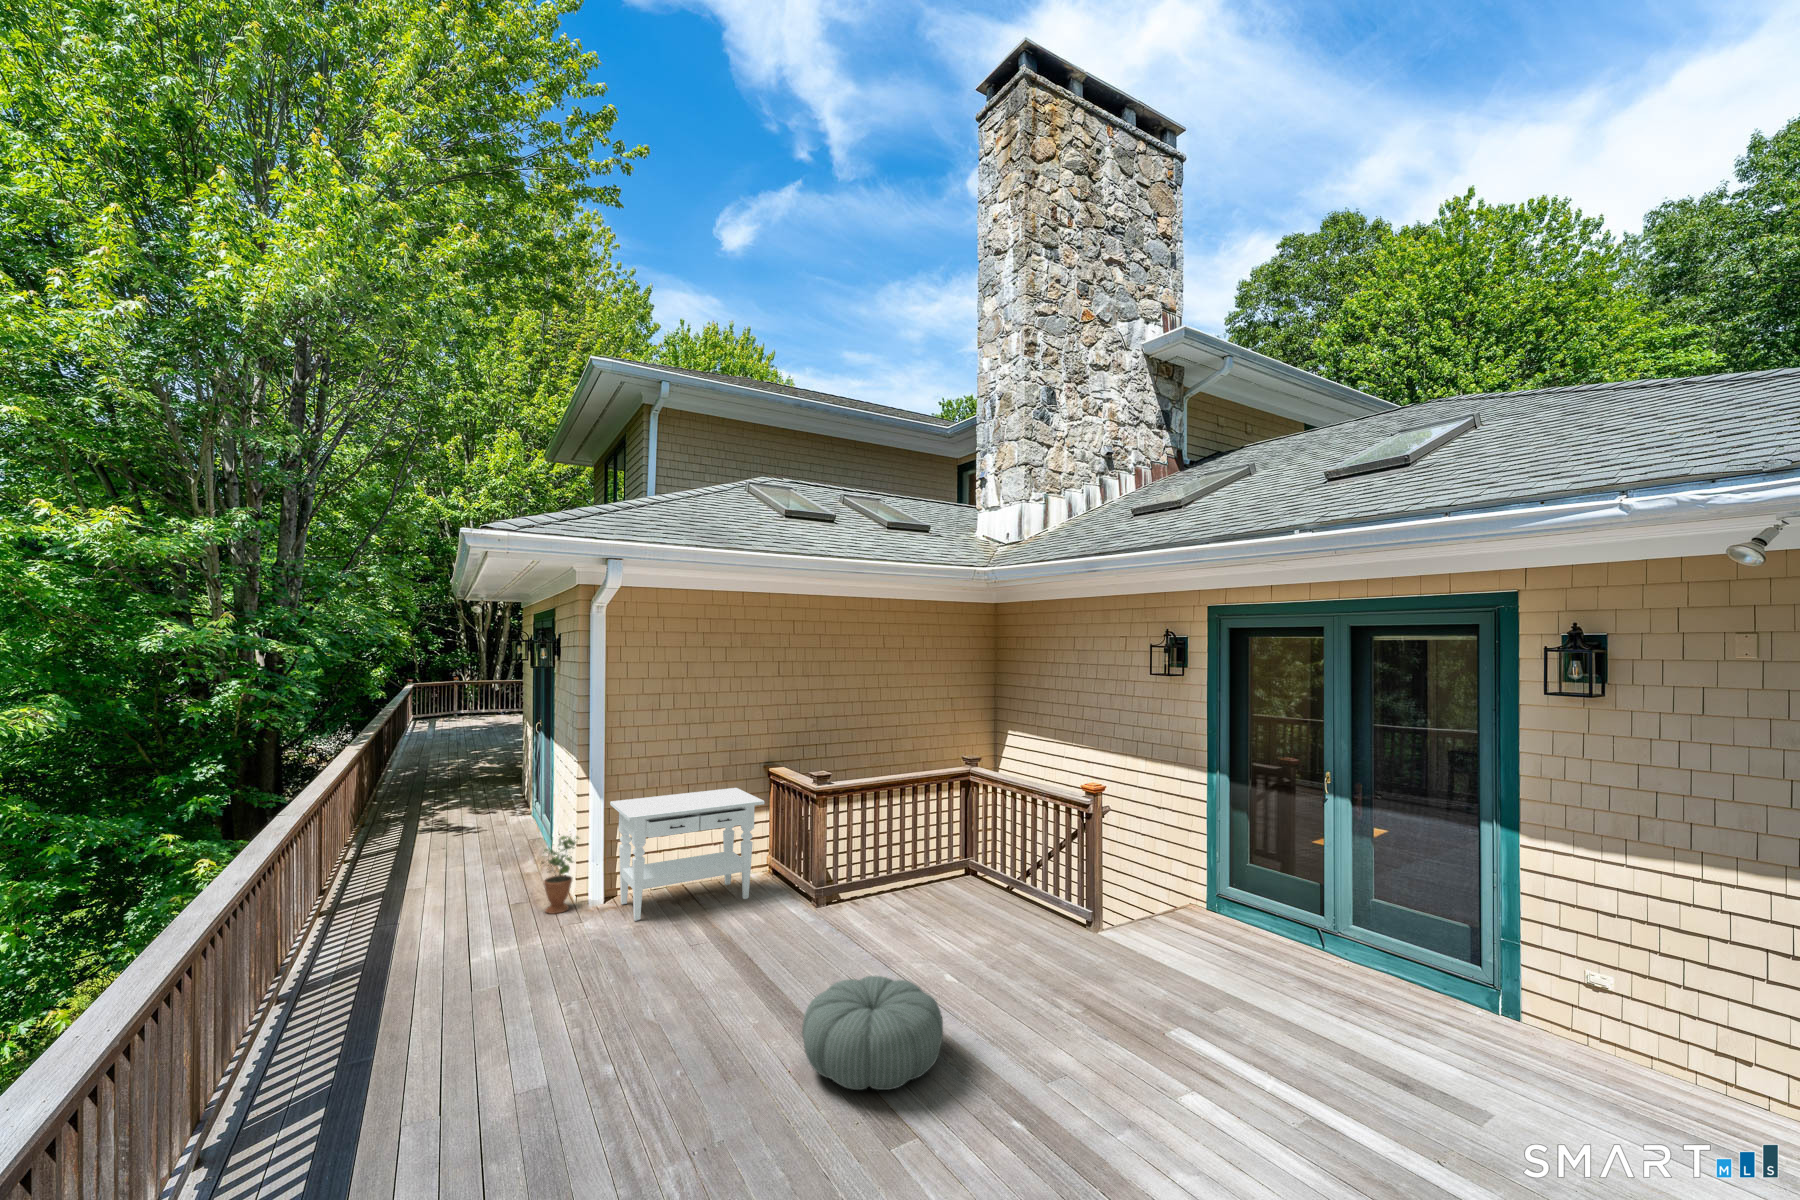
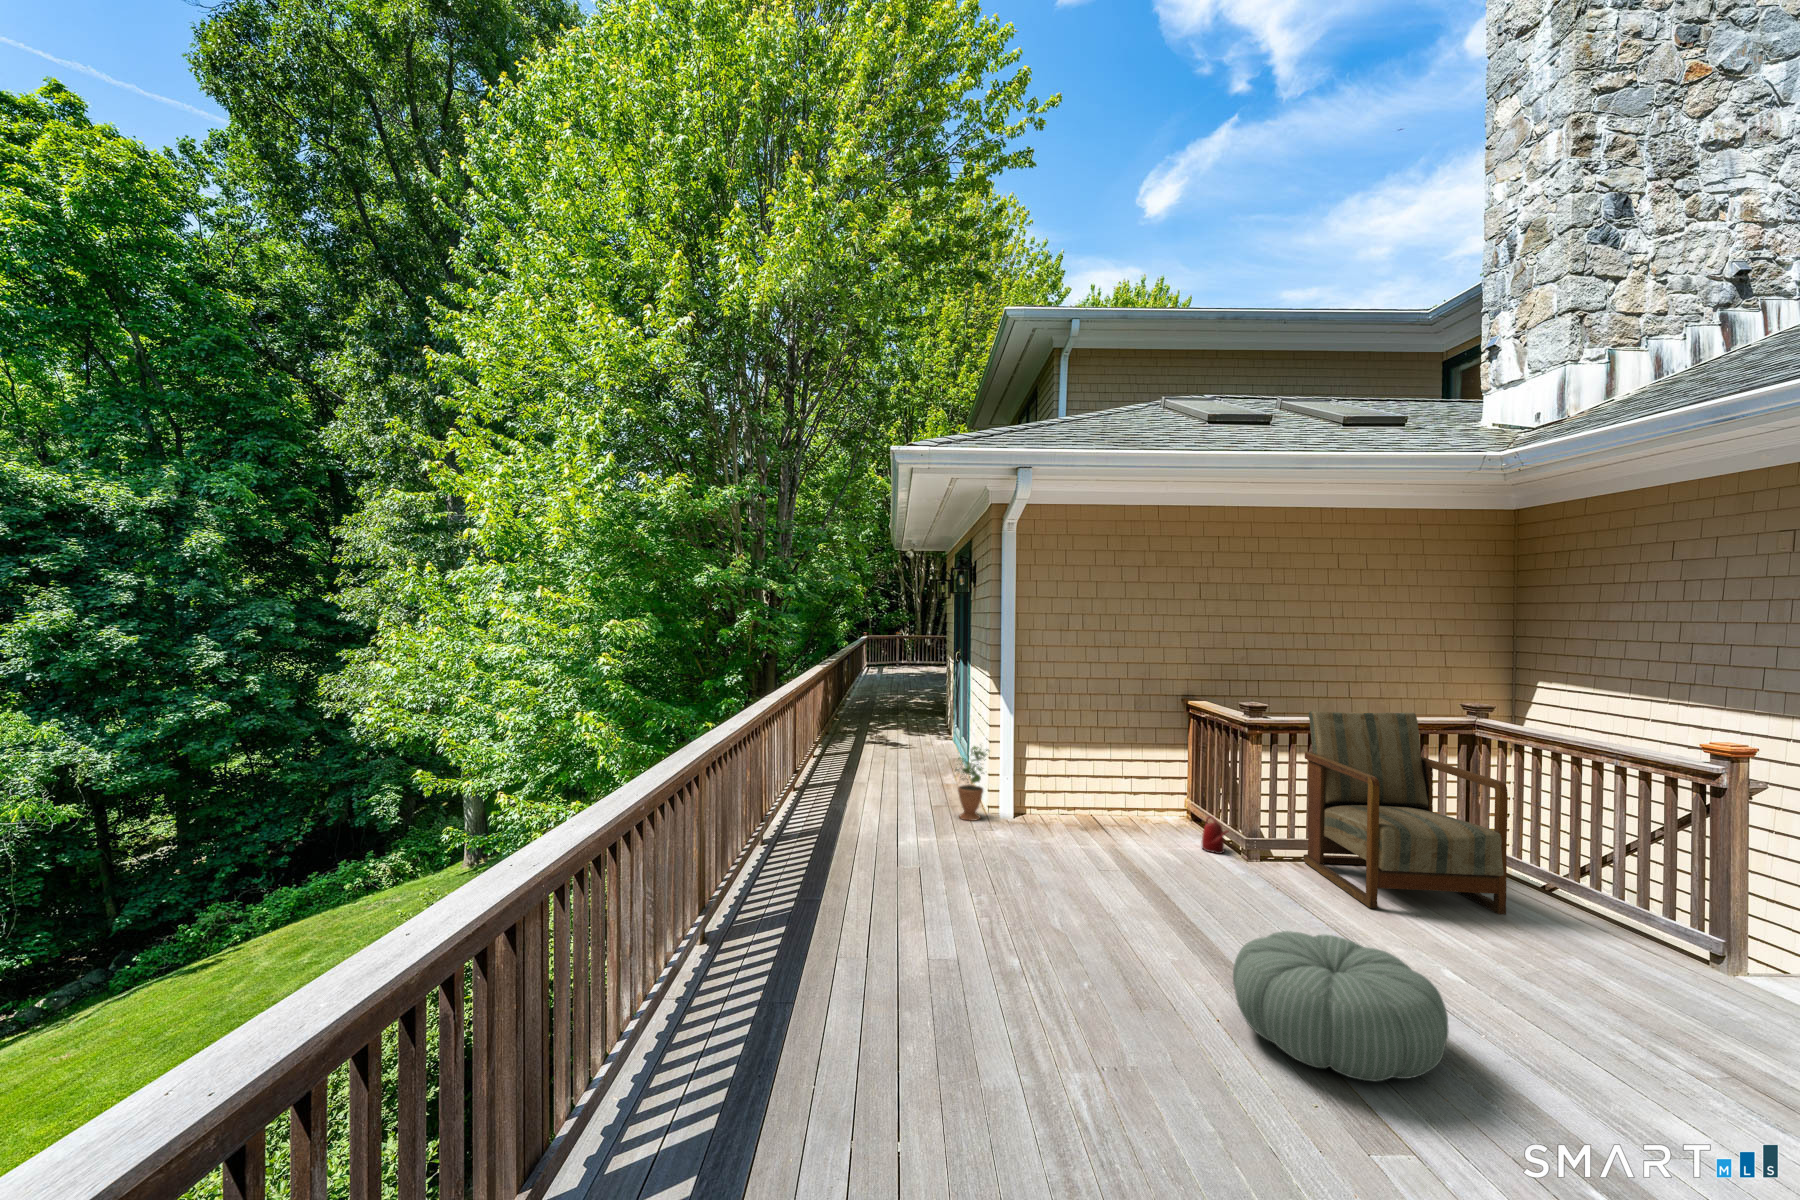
armchair: none [856,768,985,932] -> present [1303,711,1508,914]
side table: present [610,788,765,921] -> none [1018,718,1184,840]
watering can: none [778,871,800,905] -> present [1202,816,1228,854]

